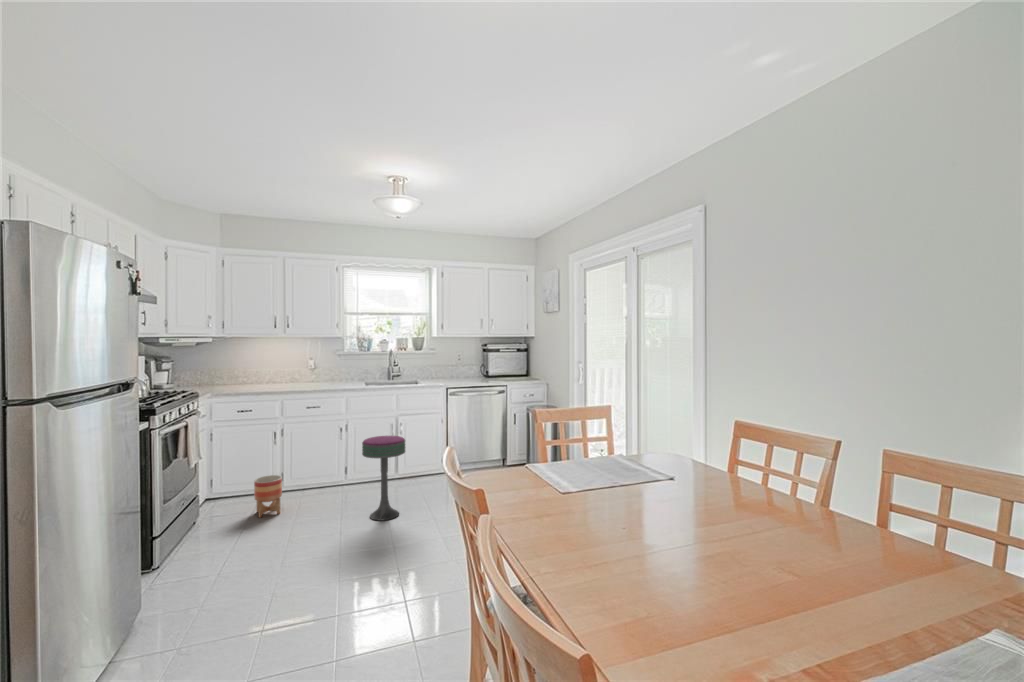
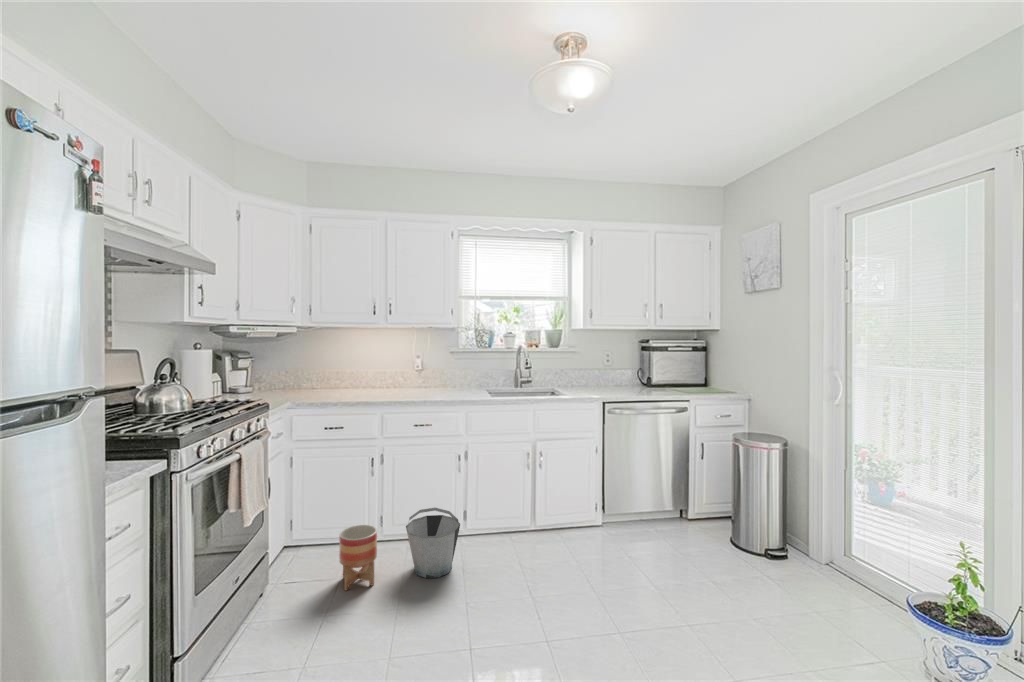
bar stool: present [362,436,405,521] -> none [493,480,559,622]
bucket: none [303,463,343,508] -> present [406,508,460,578]

